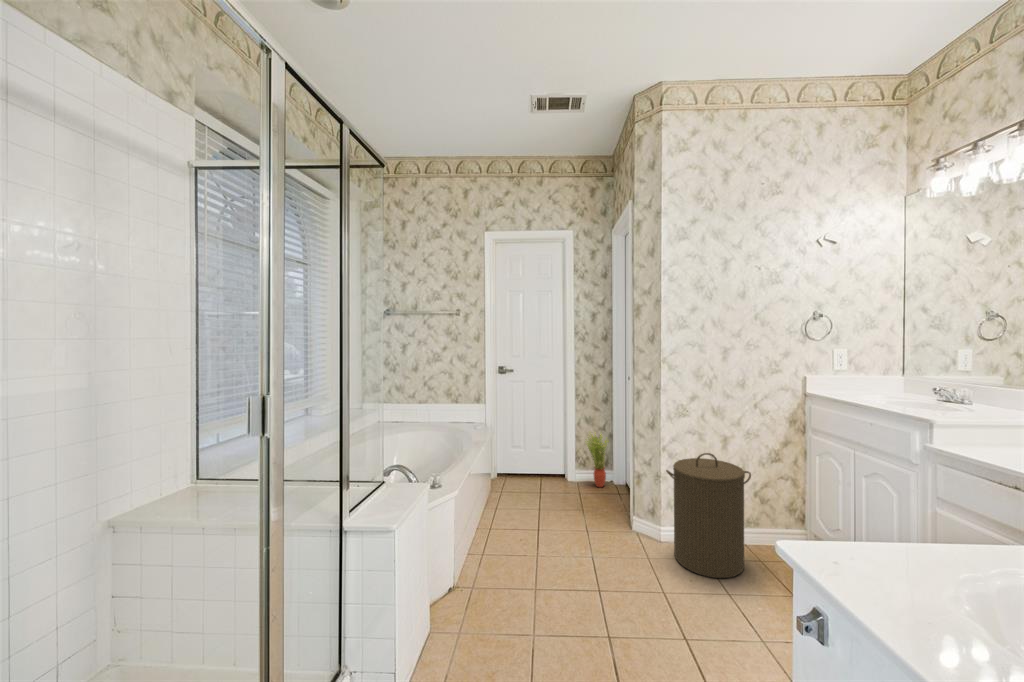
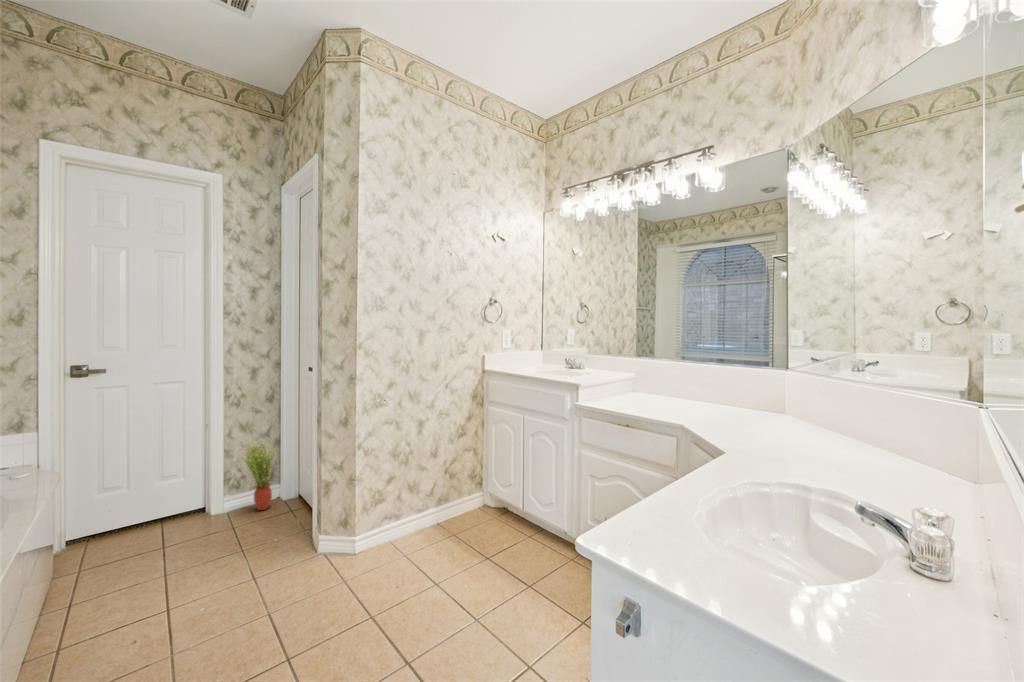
laundry hamper: present [666,453,751,578] -> none [369,440,451,574]

